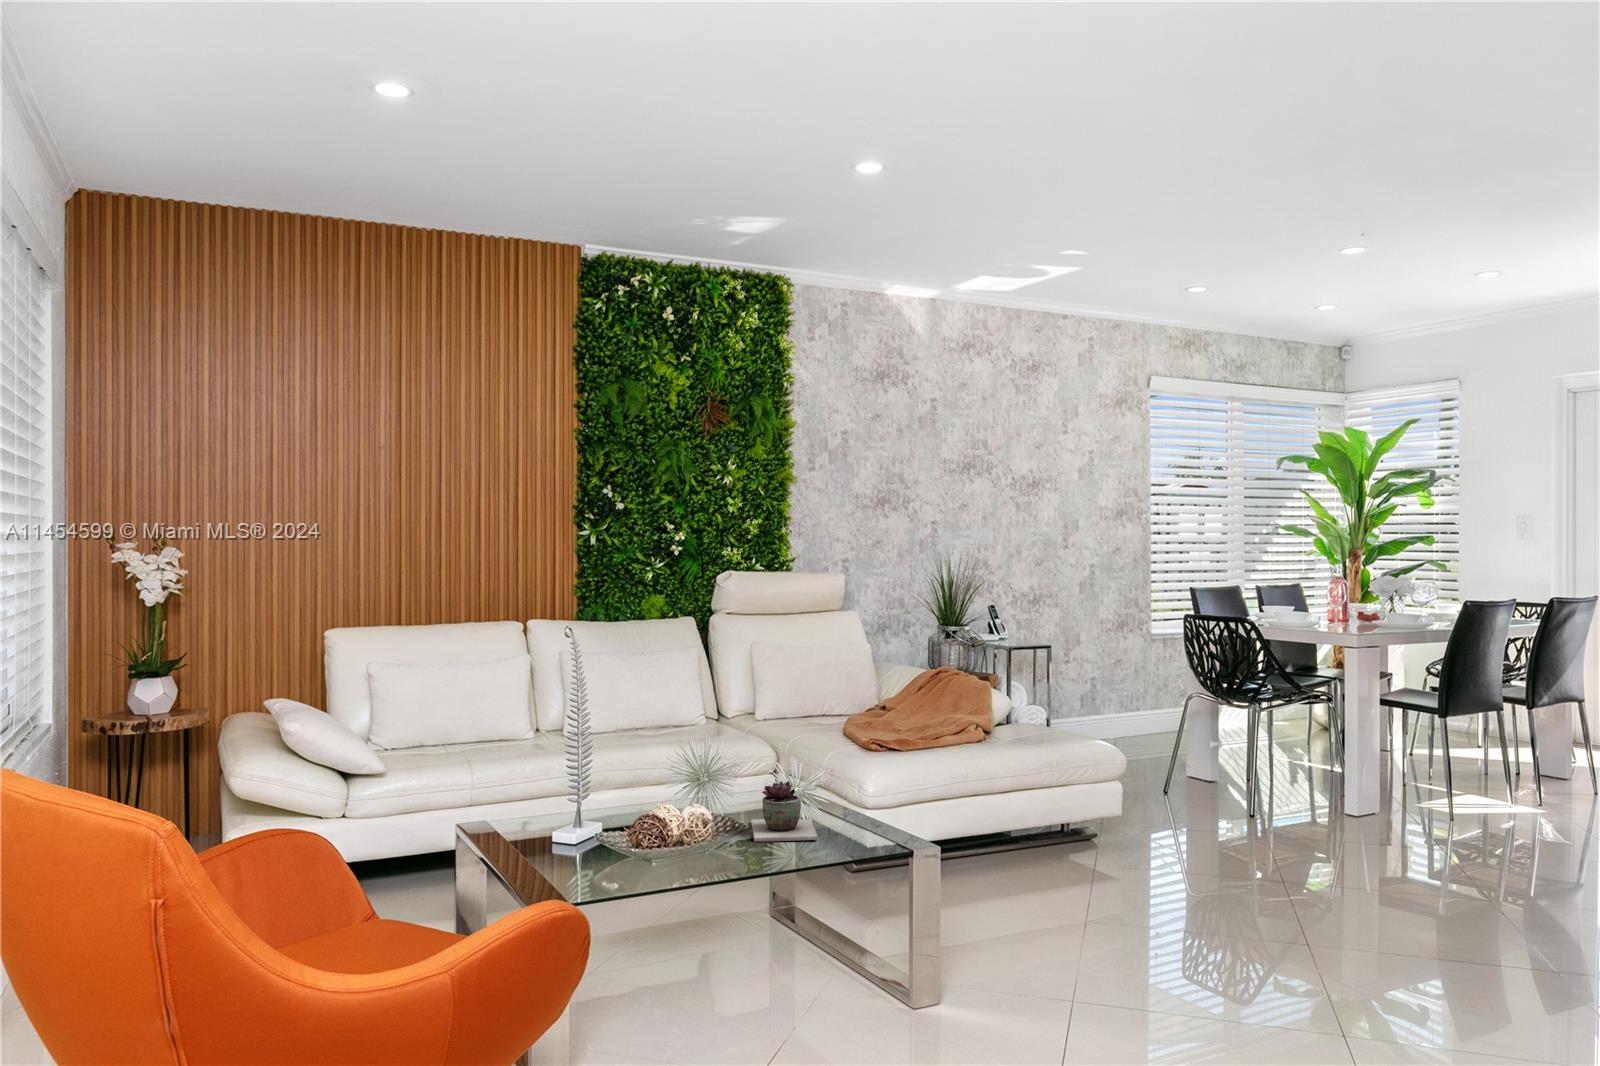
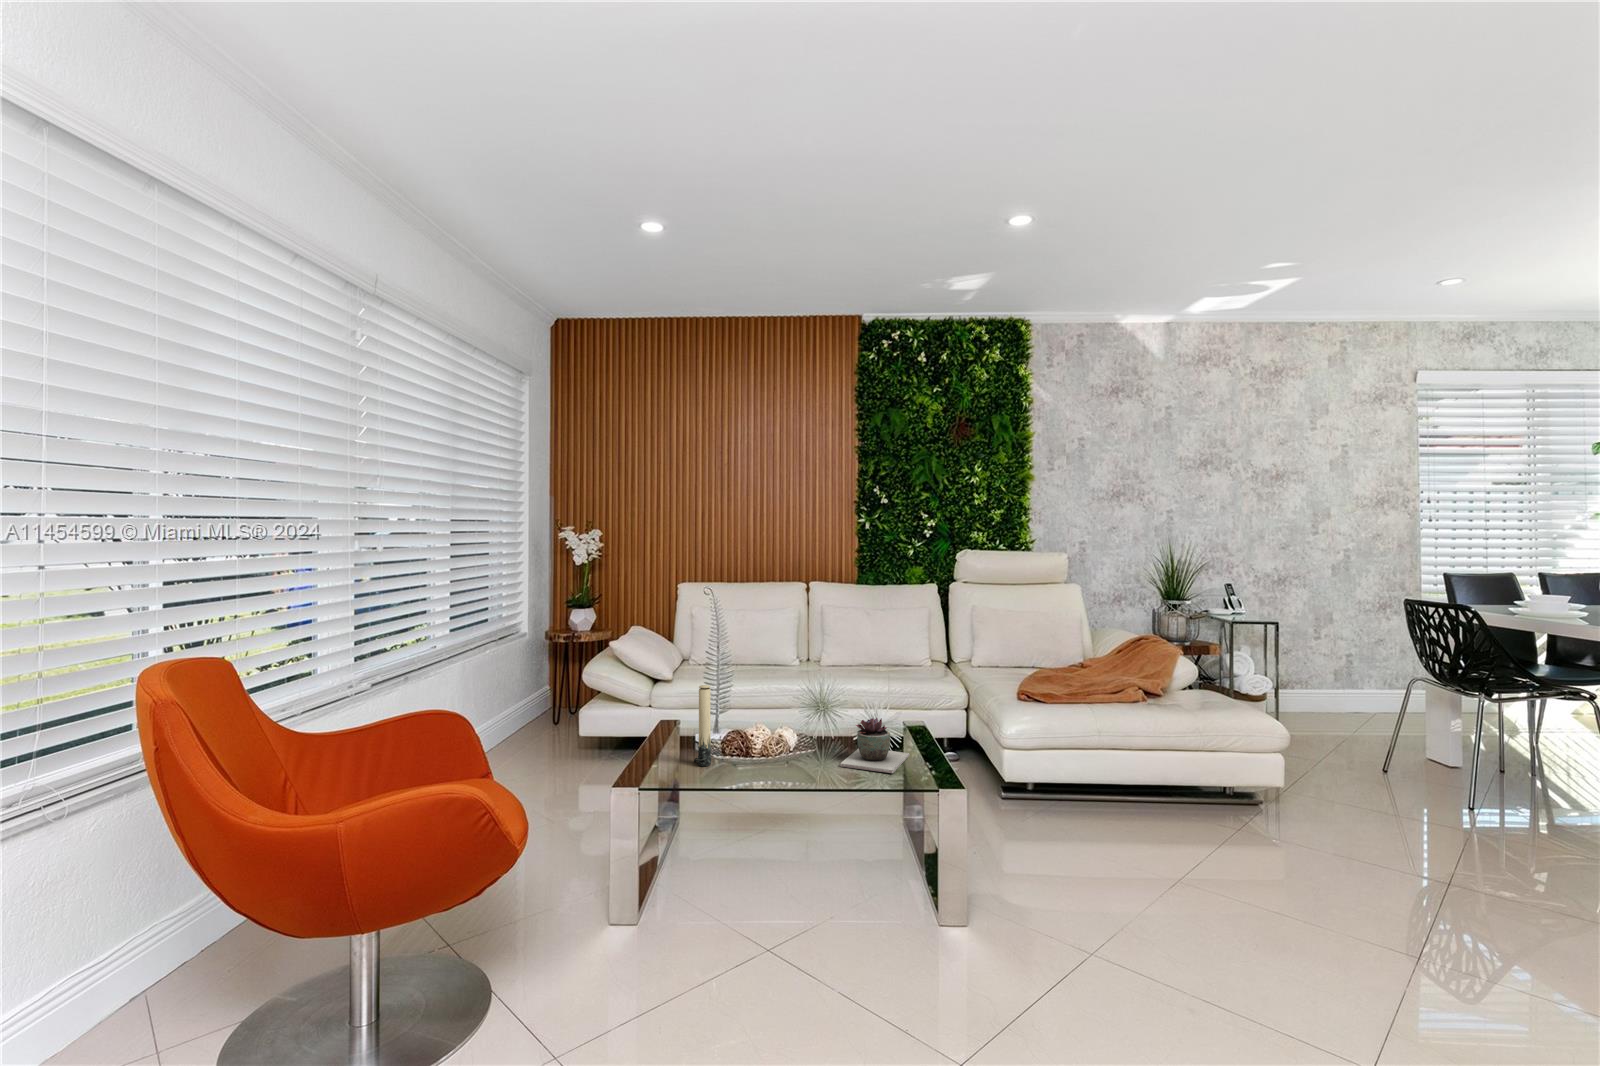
candle: none [581,761,608,863] -> present [694,685,711,766]

